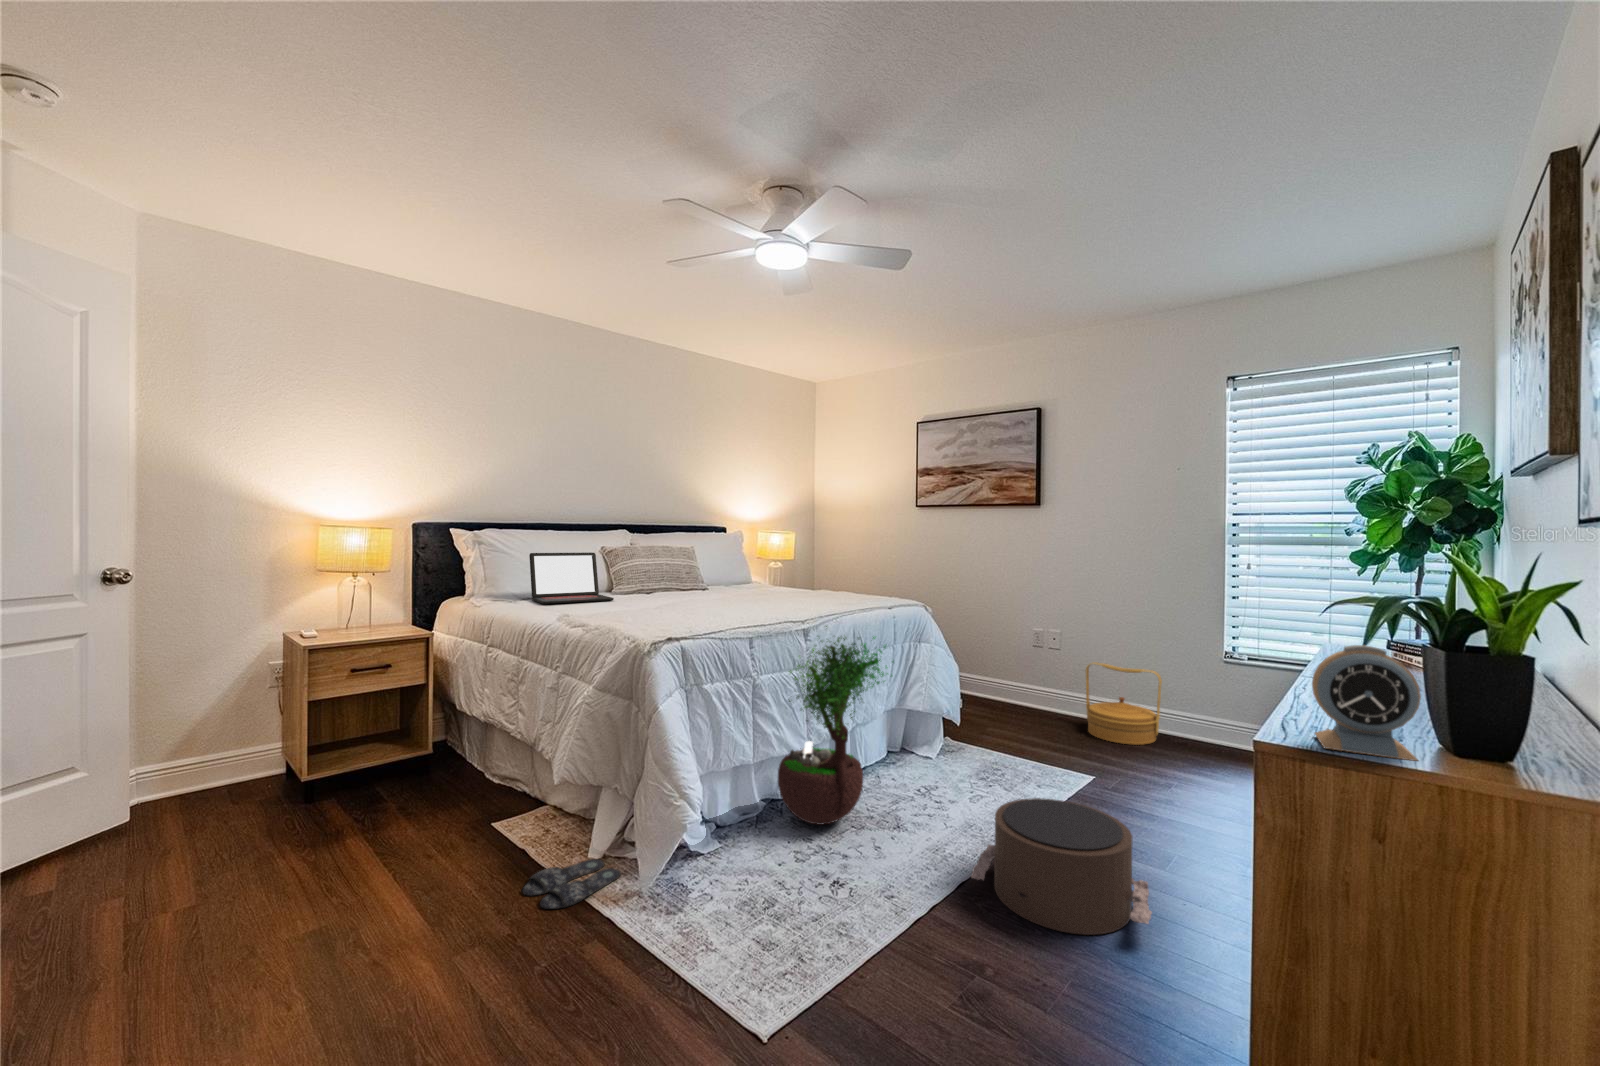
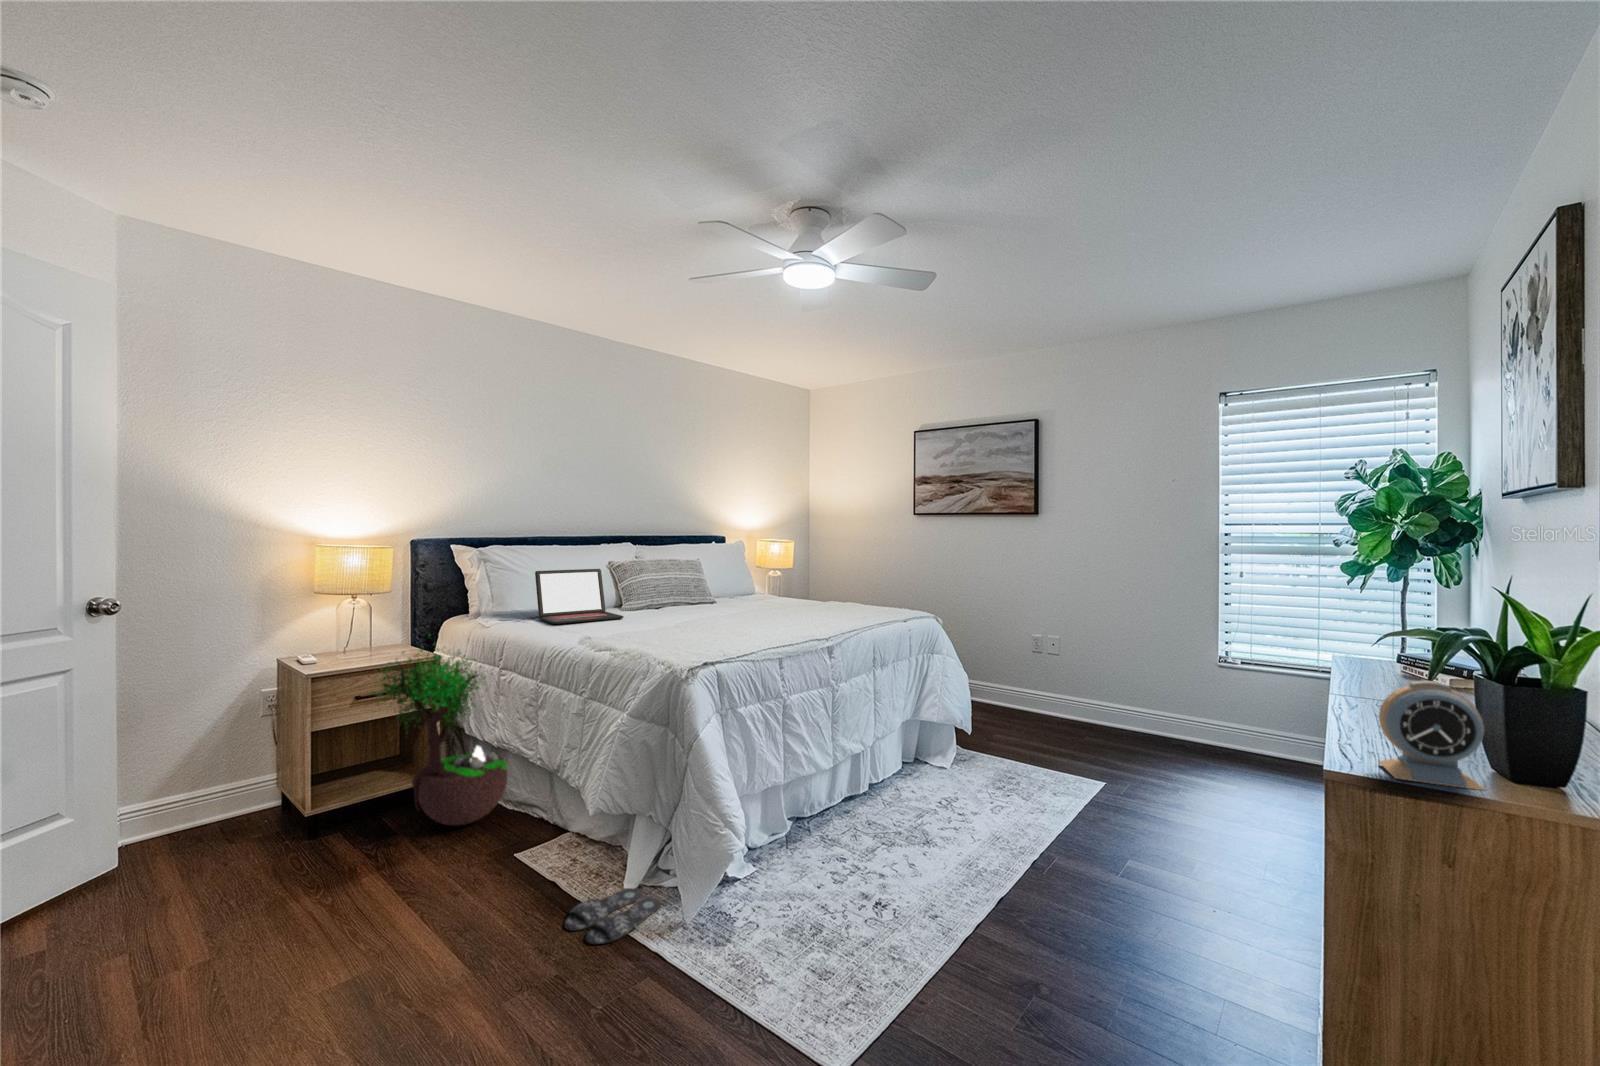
potted tree: present [778,626,888,825] -> present [373,648,508,825]
woven basket: present [1085,662,1162,745] -> none [1085,669,1160,750]
pouf: present [971,798,1152,935] -> none [1012,812,1190,947]

